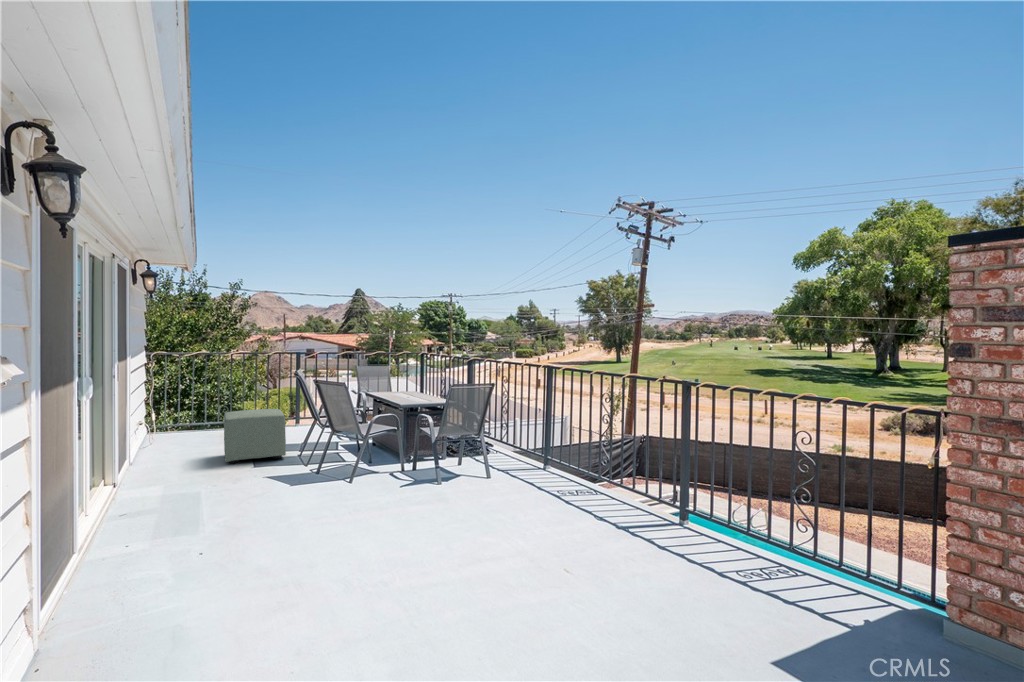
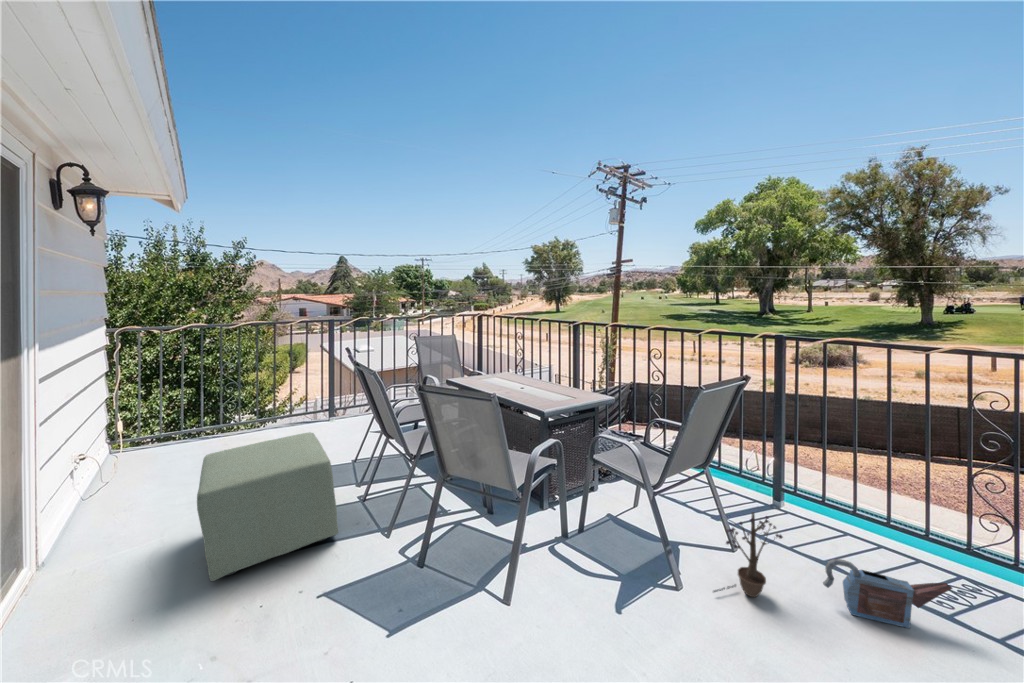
decorative plant: none [443,435,474,476] -> present [713,512,783,597]
watering can: none [487,456,525,483] -> present [823,559,952,628]

